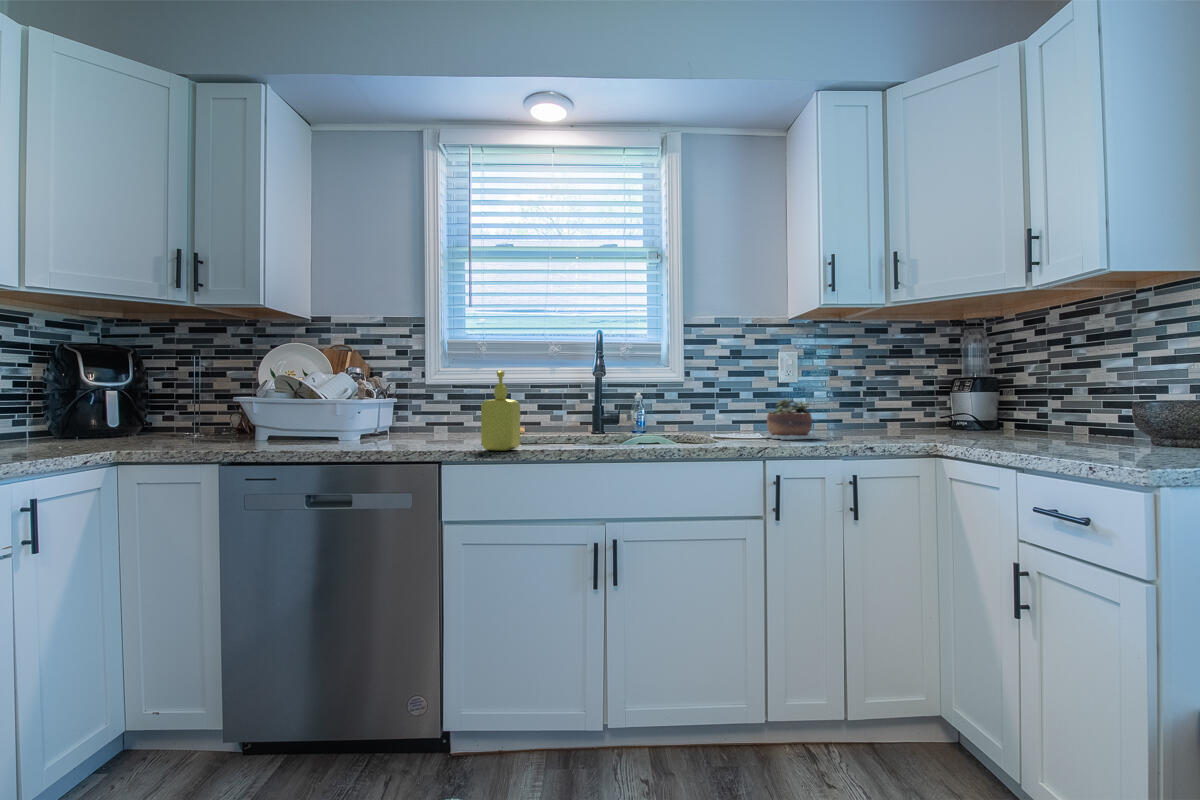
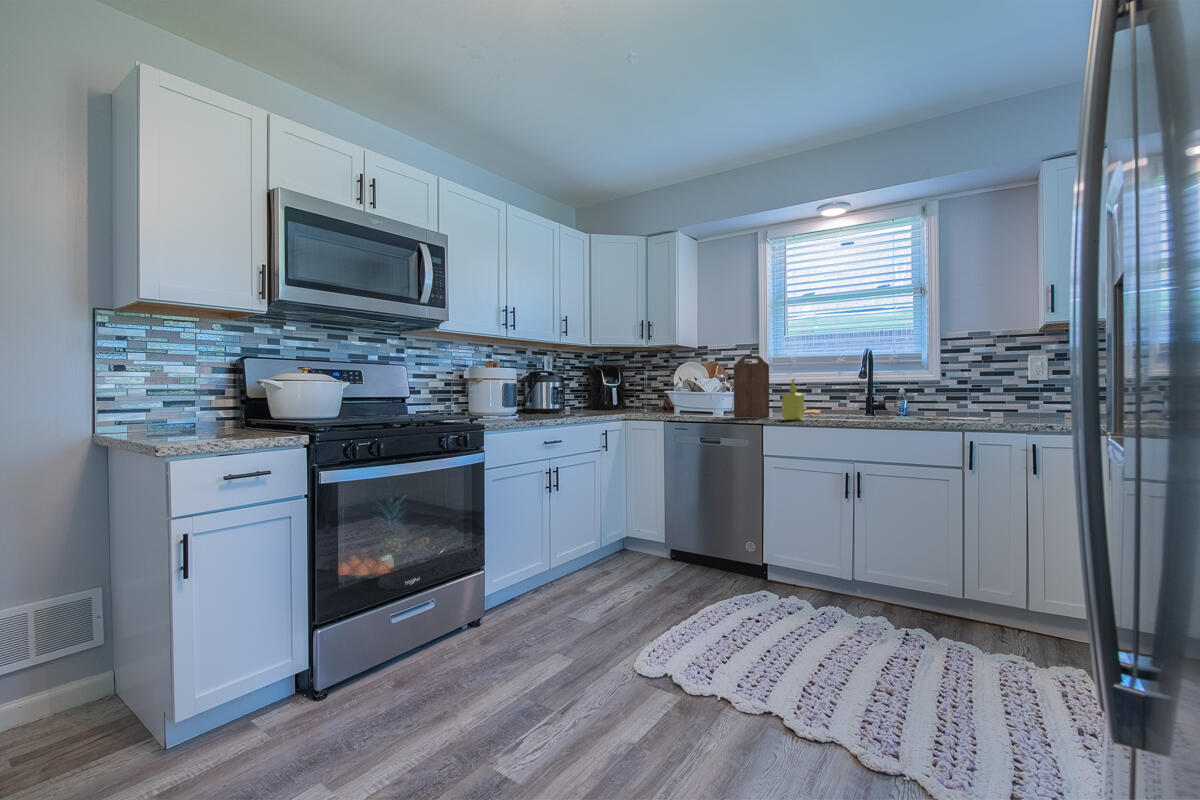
cutting board: none [383,329,451,449] -> present [734,356,769,418]
succulent plant: present [764,398,821,440] -> none [986,392,1031,421]

